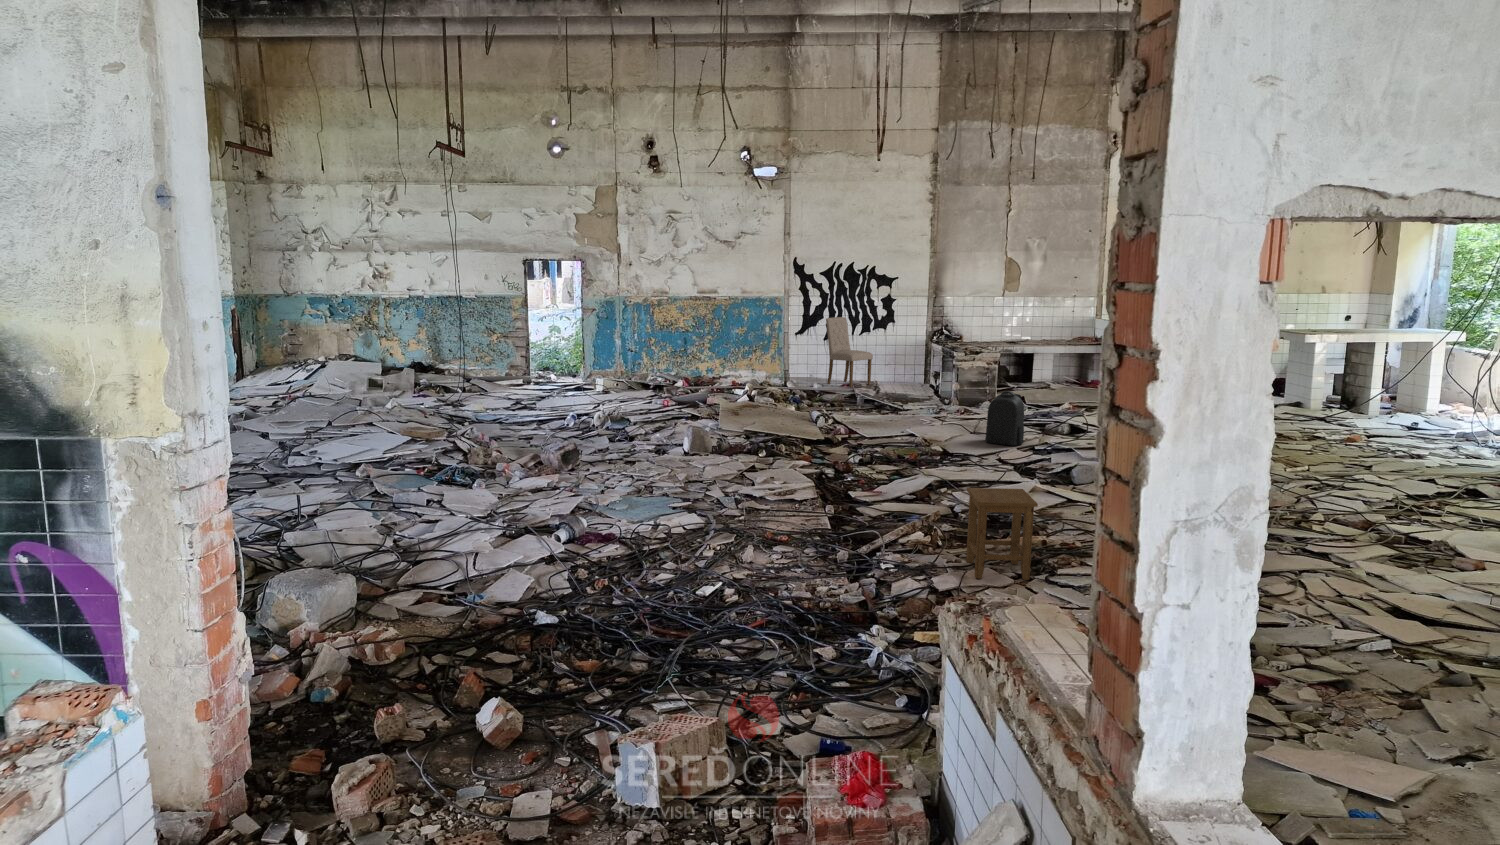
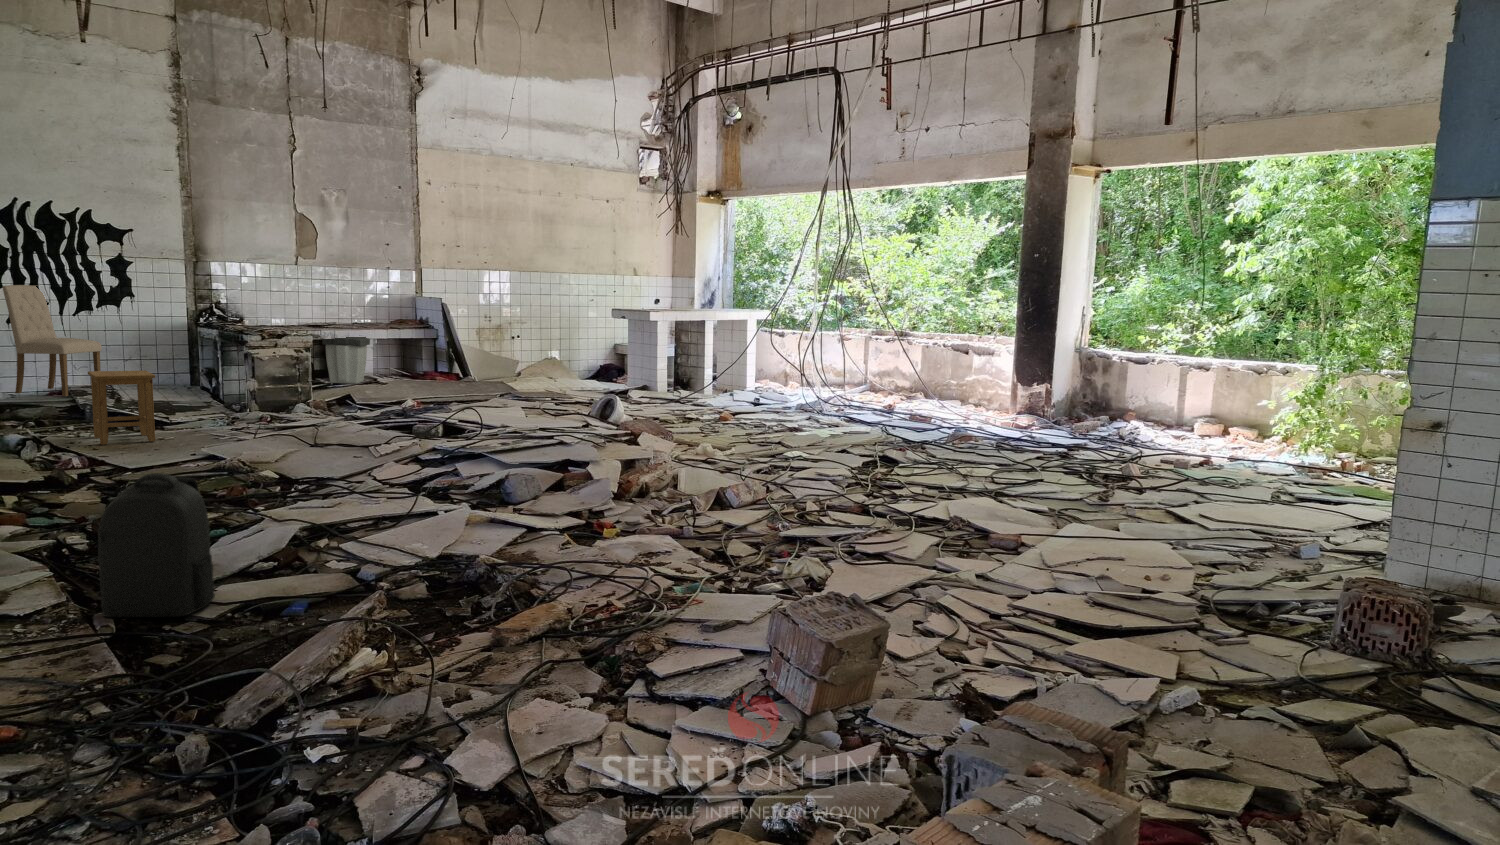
trash can: none [1011,349,1048,388] -> present [322,337,370,384]
backpack: present [985,391,1024,446] -> present [98,473,215,617]
stool: present [966,488,1038,580] -> present [88,370,155,445]

